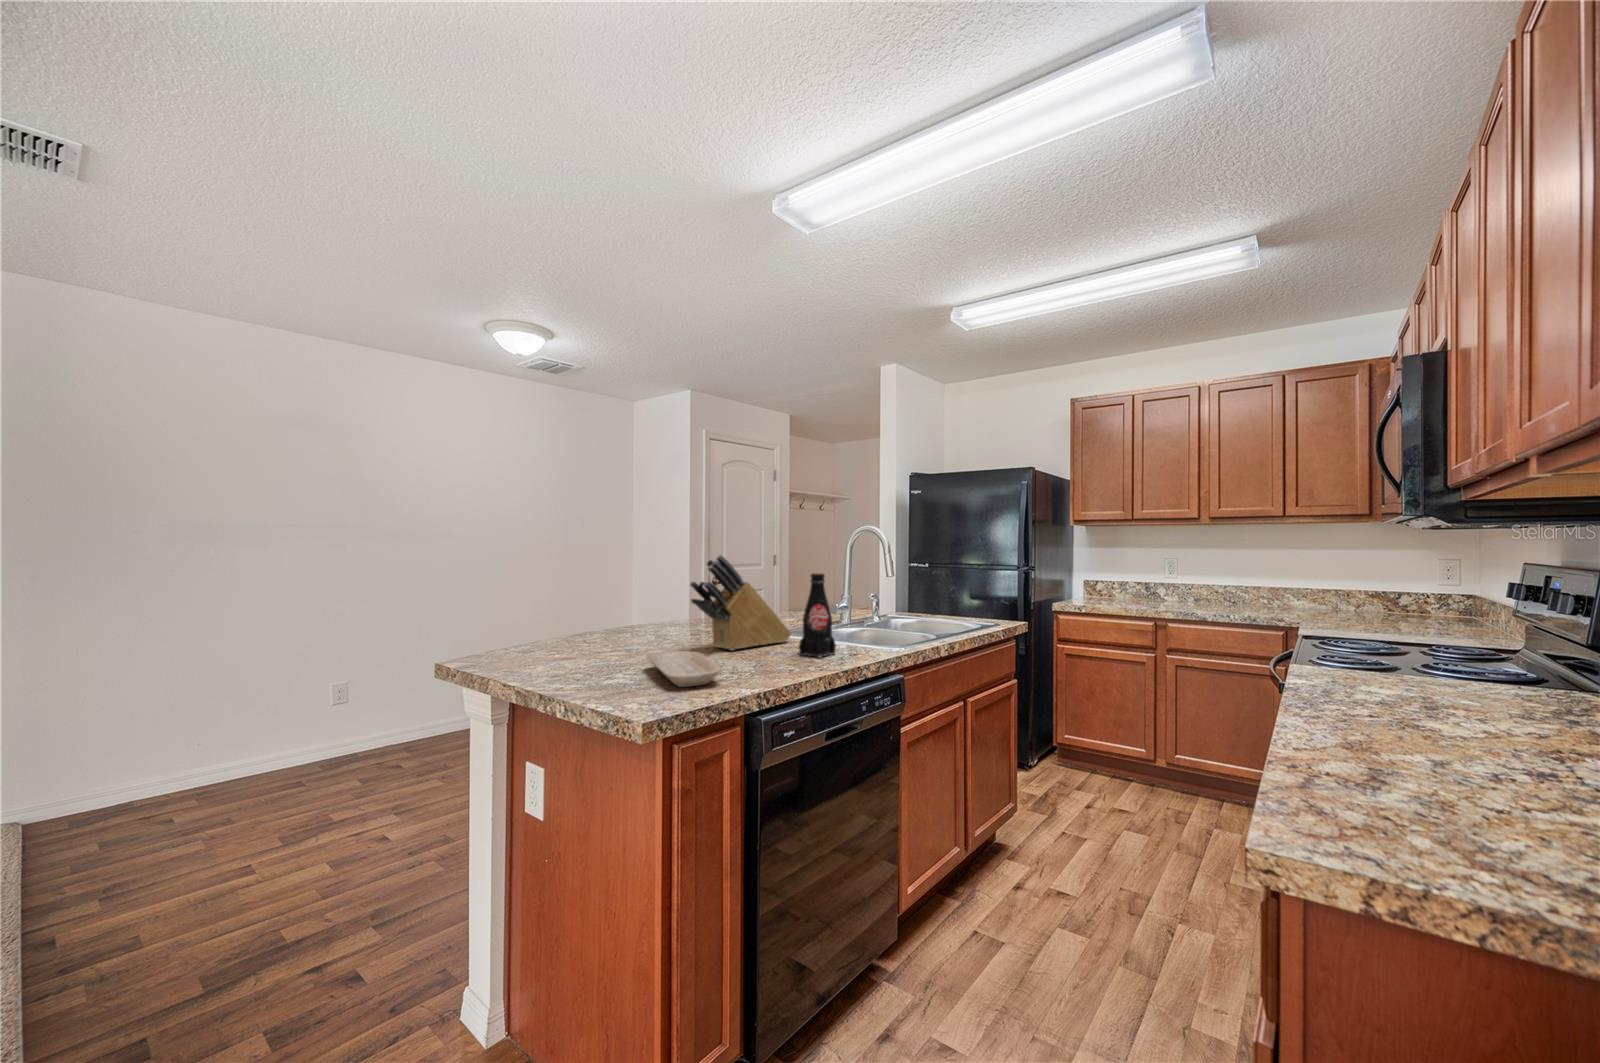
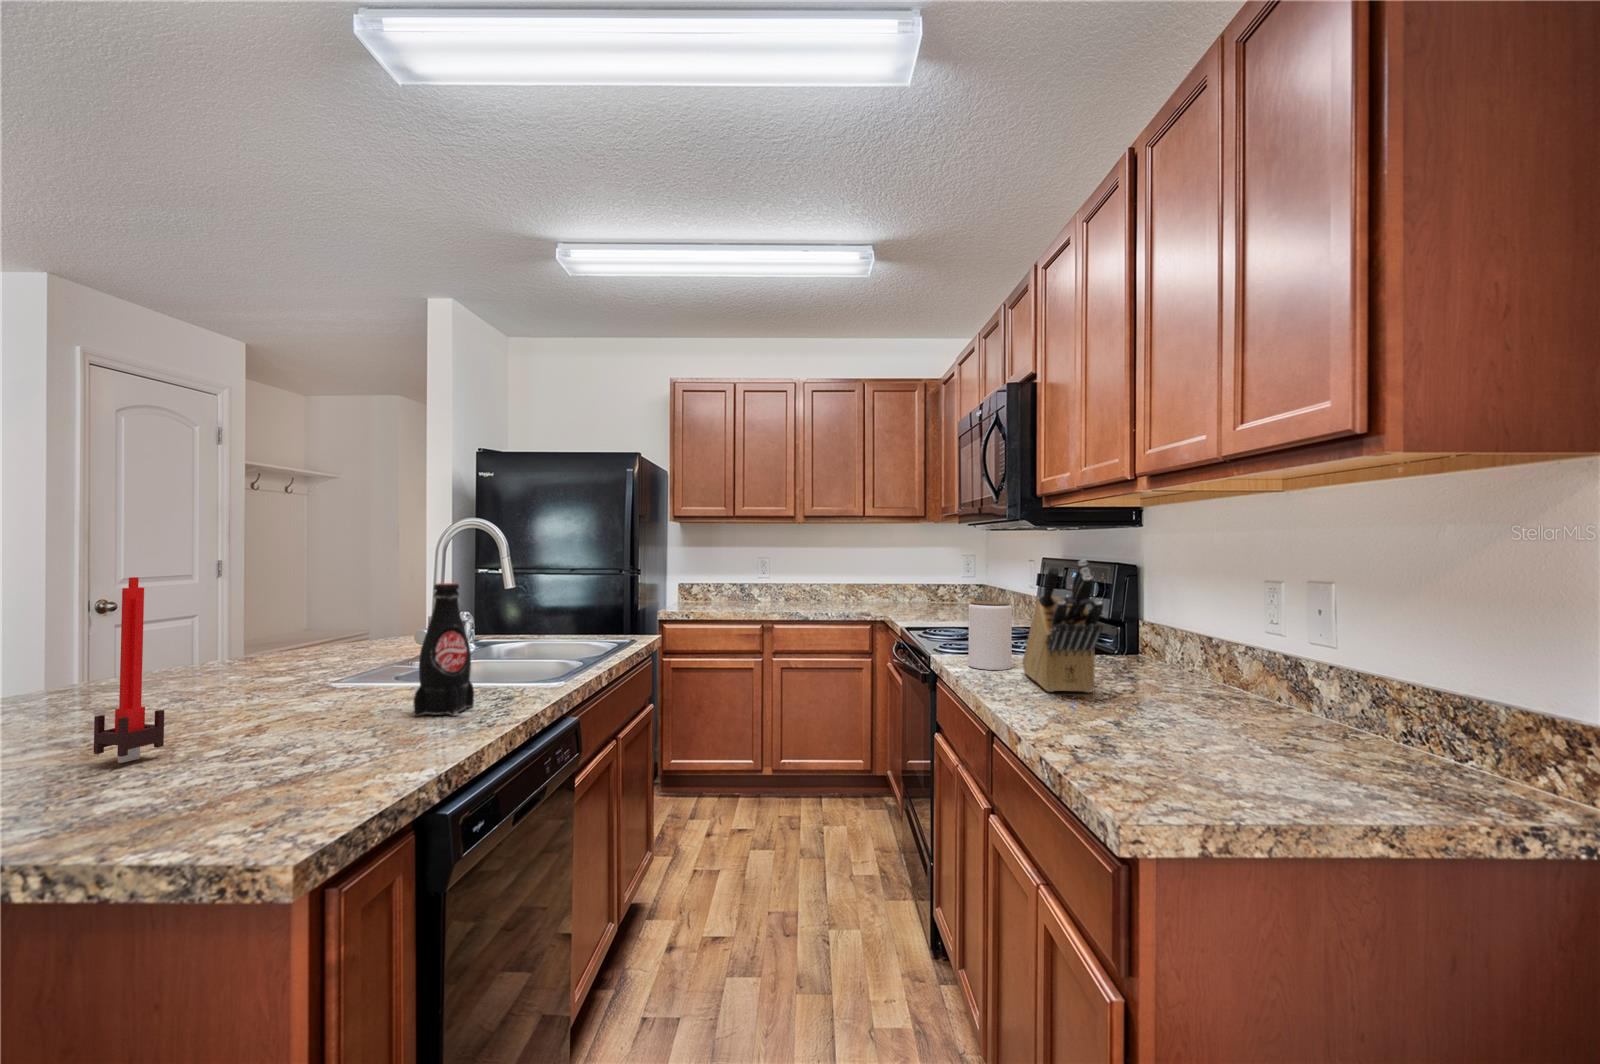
knife block: present [690,555,791,651] -> present [1023,560,1103,693]
candle: none [660,566,684,657] -> present [94,577,164,763]
jar: none [1331,612,1399,694] -> present [968,601,1012,670]
tray: present [647,651,721,687] -> none [89,741,323,815]

